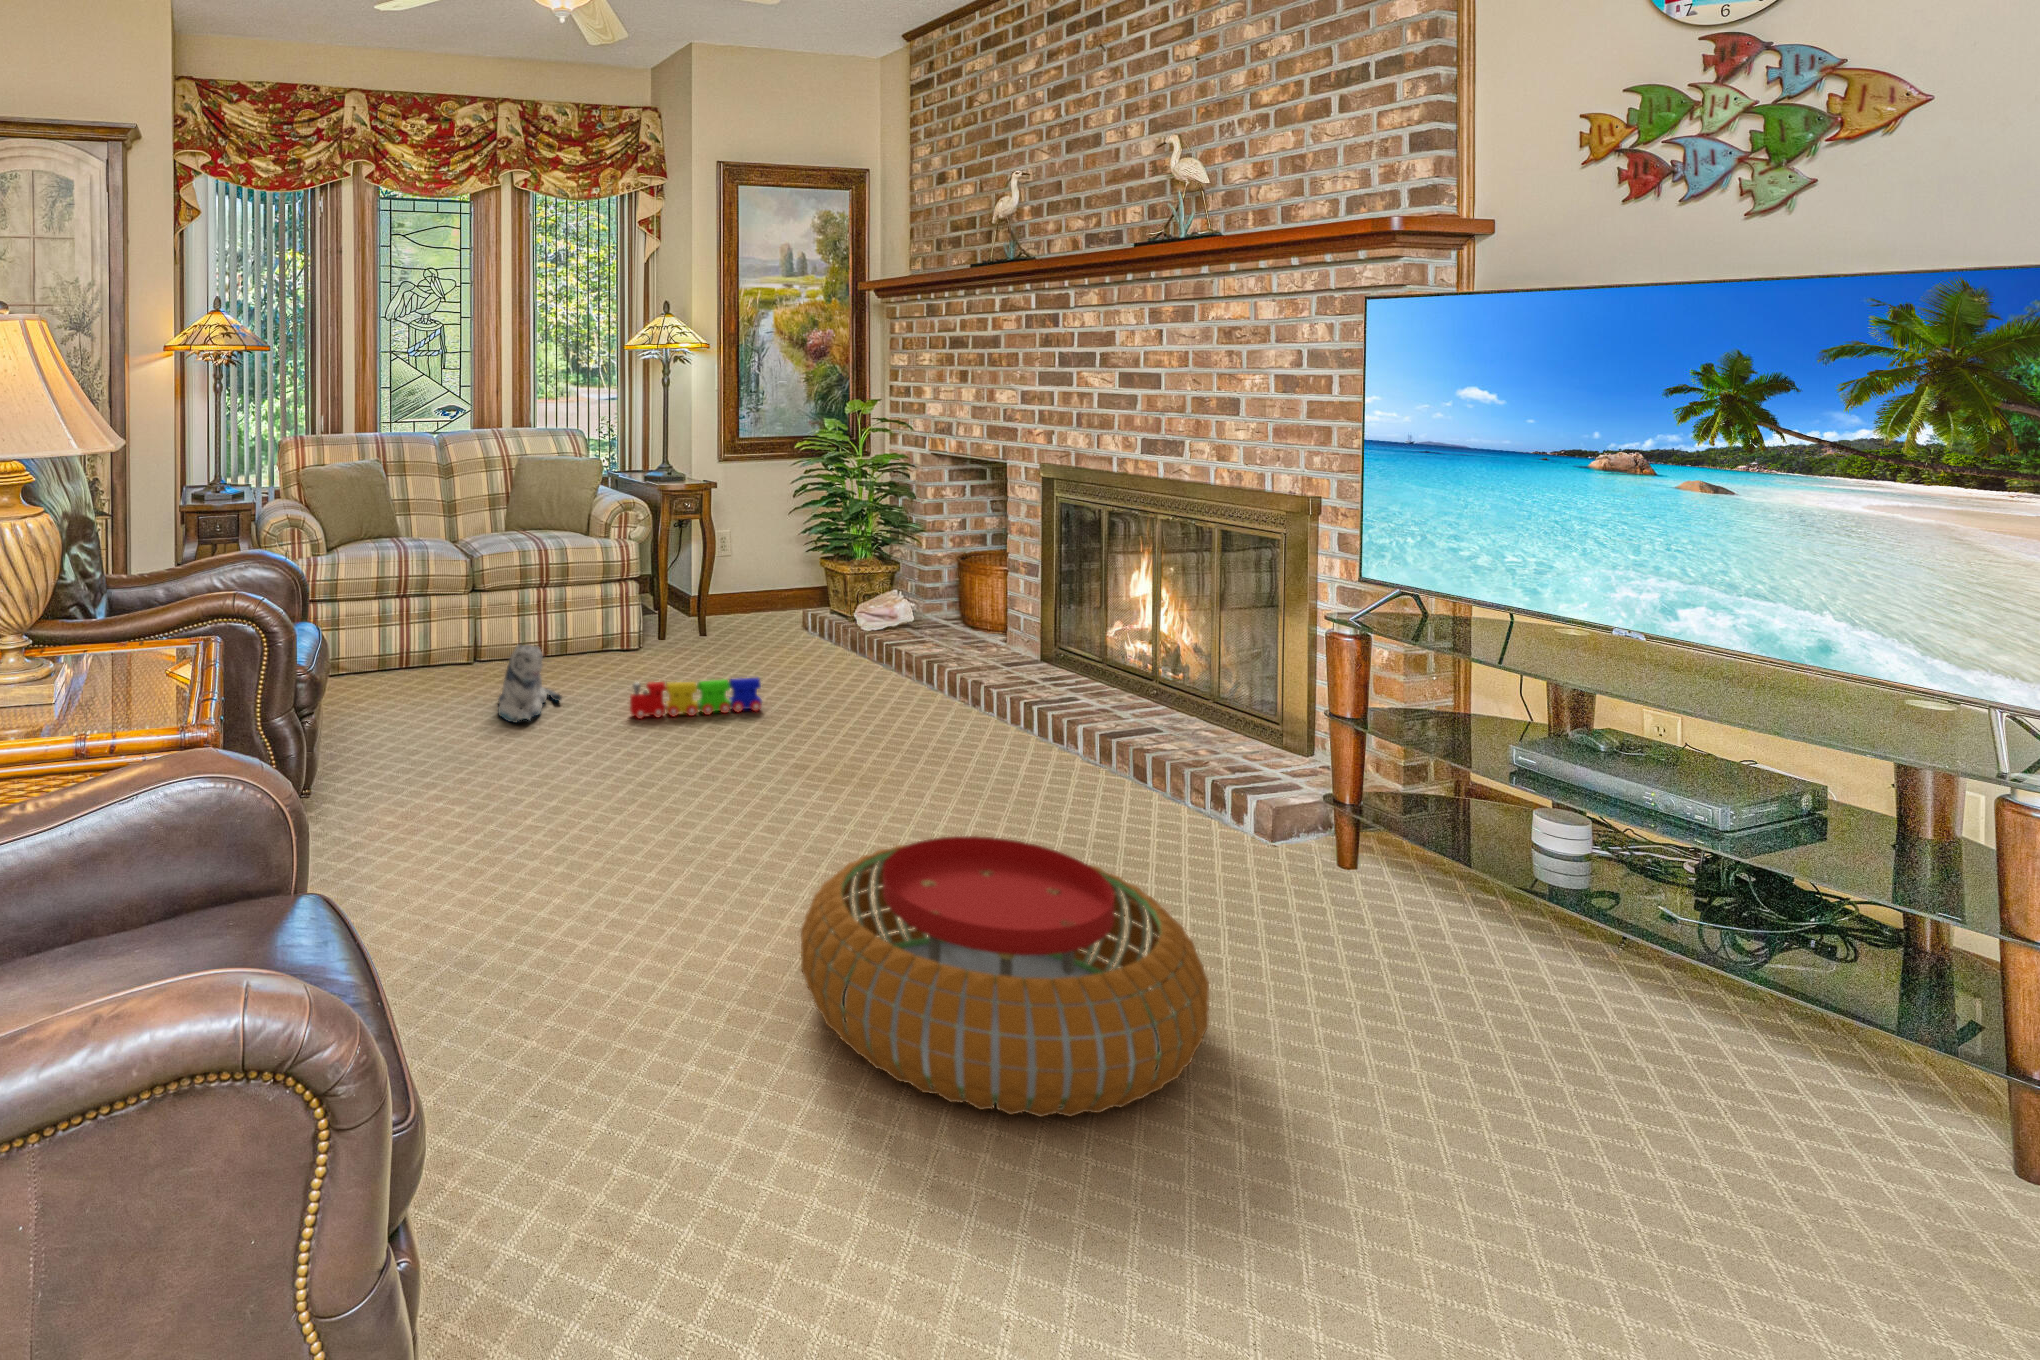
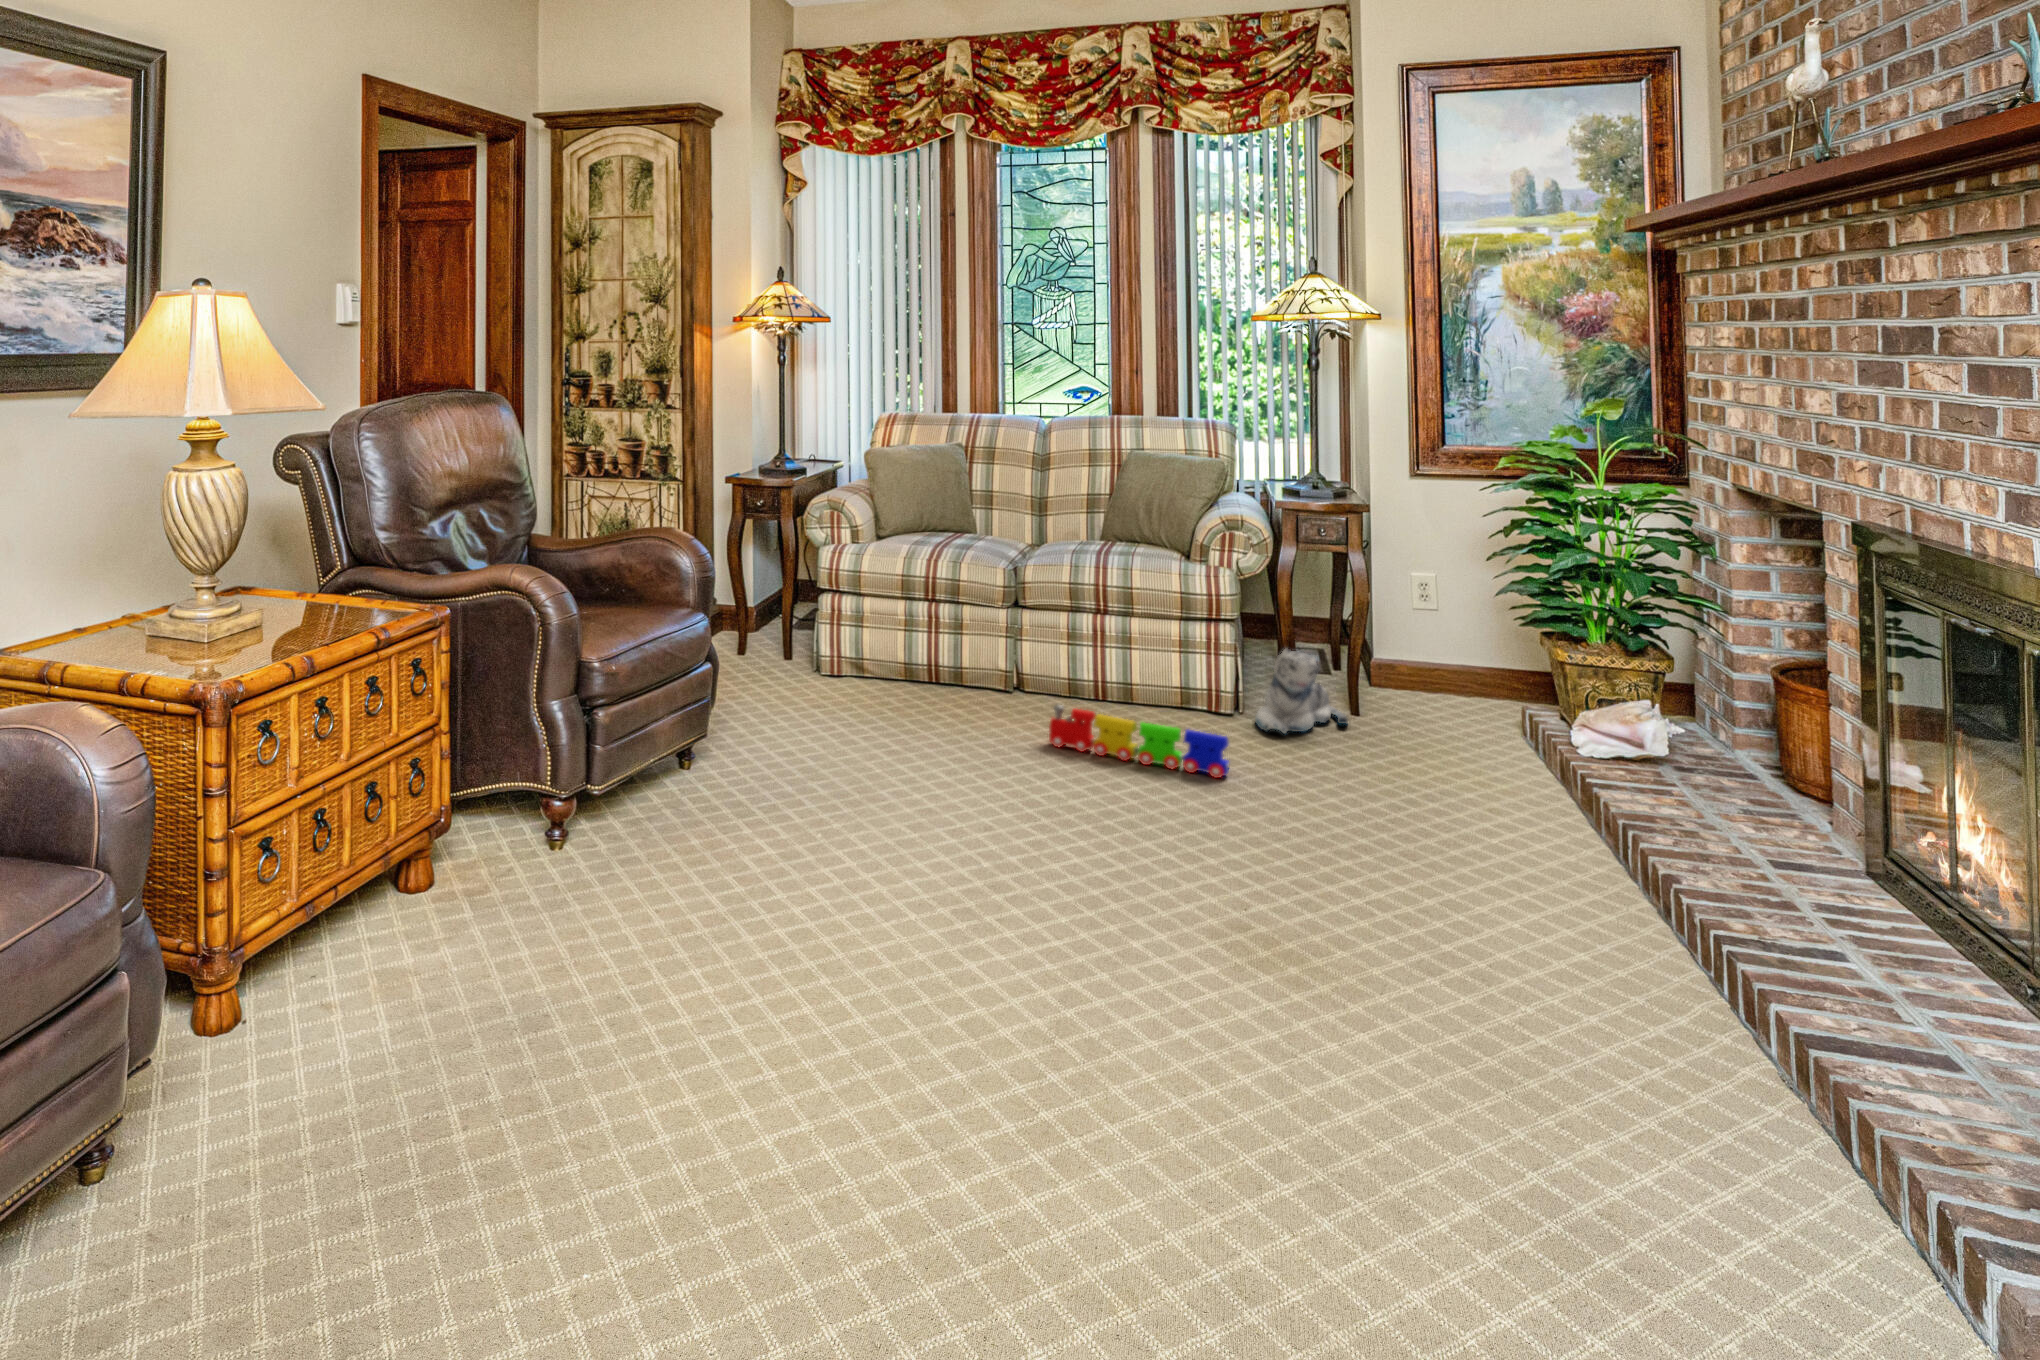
plush toy: present [498,644,561,723] -> present [1255,649,1348,735]
pouf: present [801,836,1209,1117] -> none [640,879,1133,1239]

